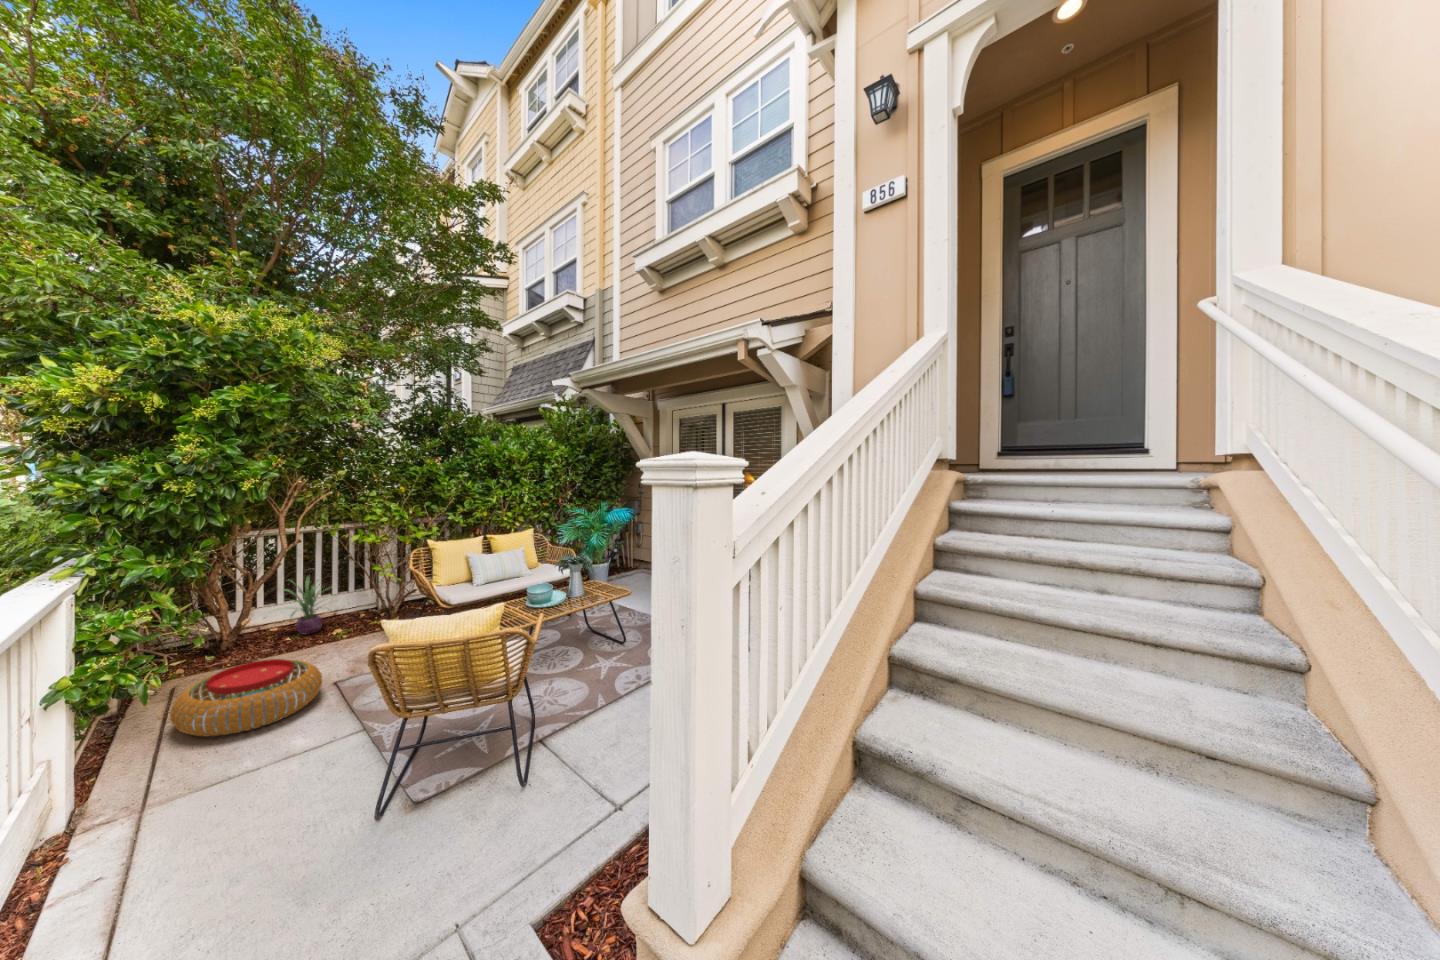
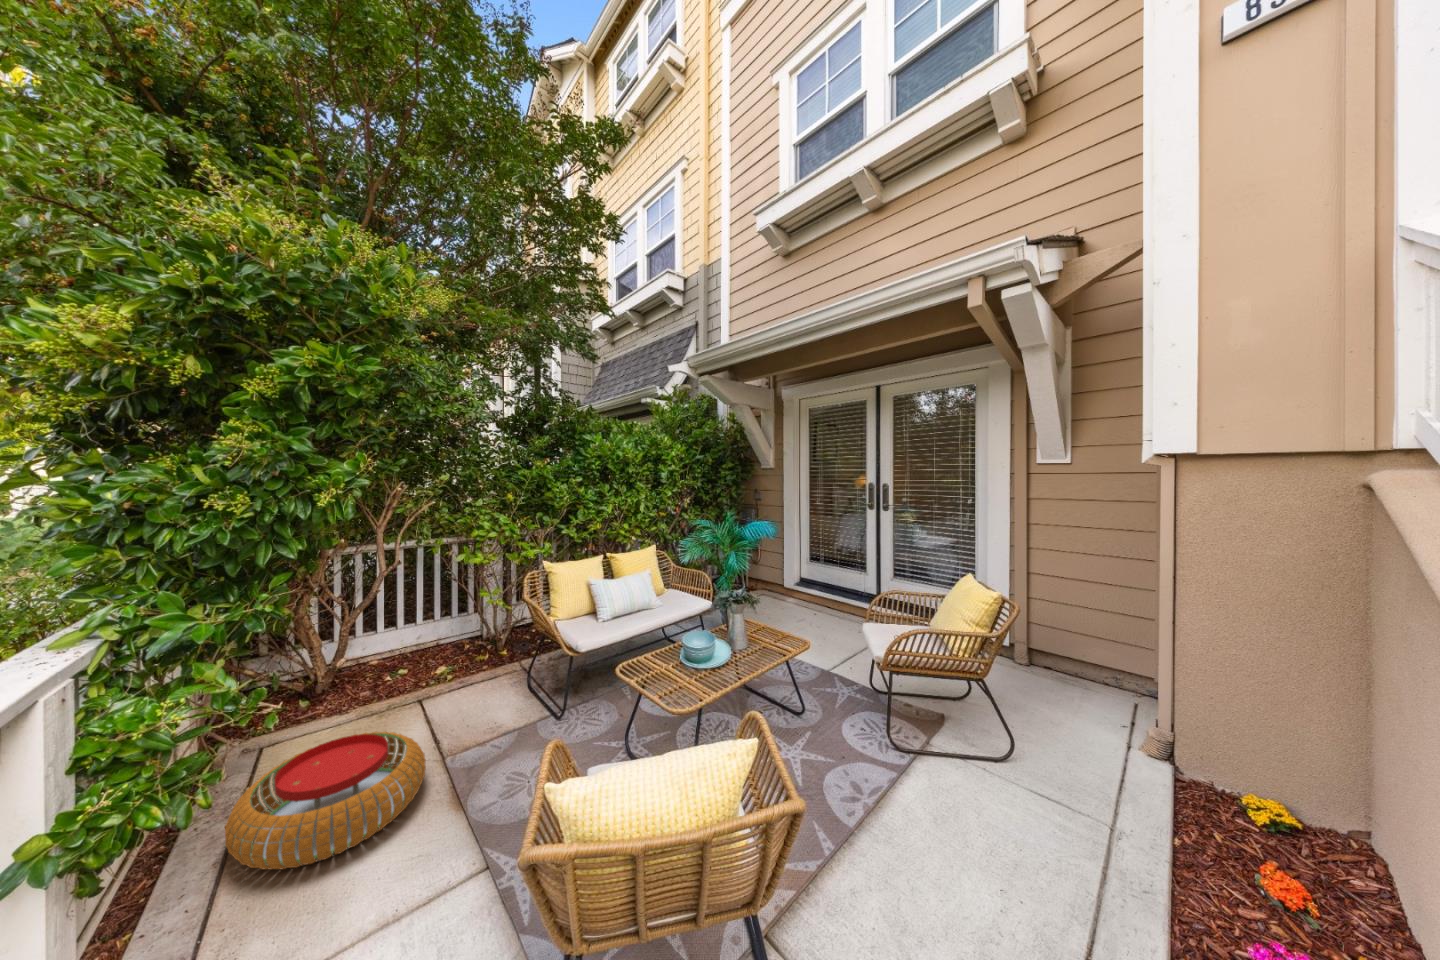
decorative plant: present [278,576,322,635] -> none [358,603,447,677]

